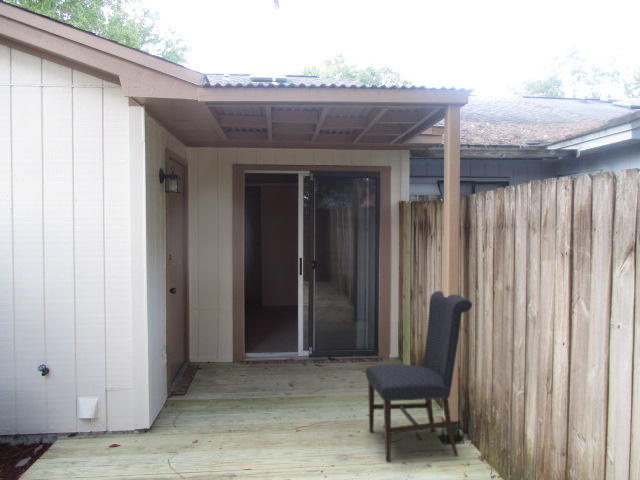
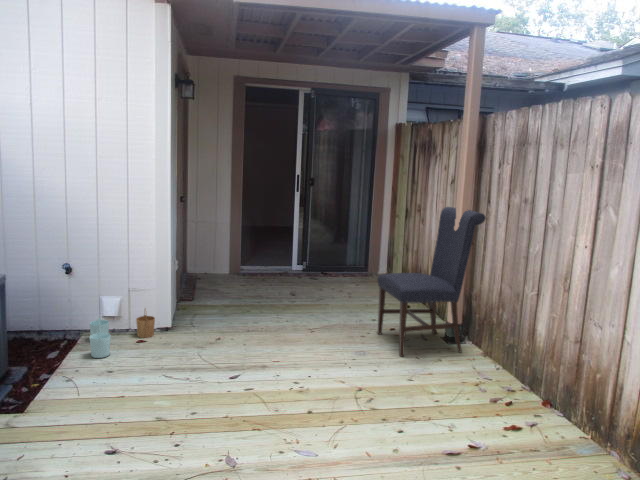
bucket: none [55,408,132,467] -> present [89,315,155,358]

